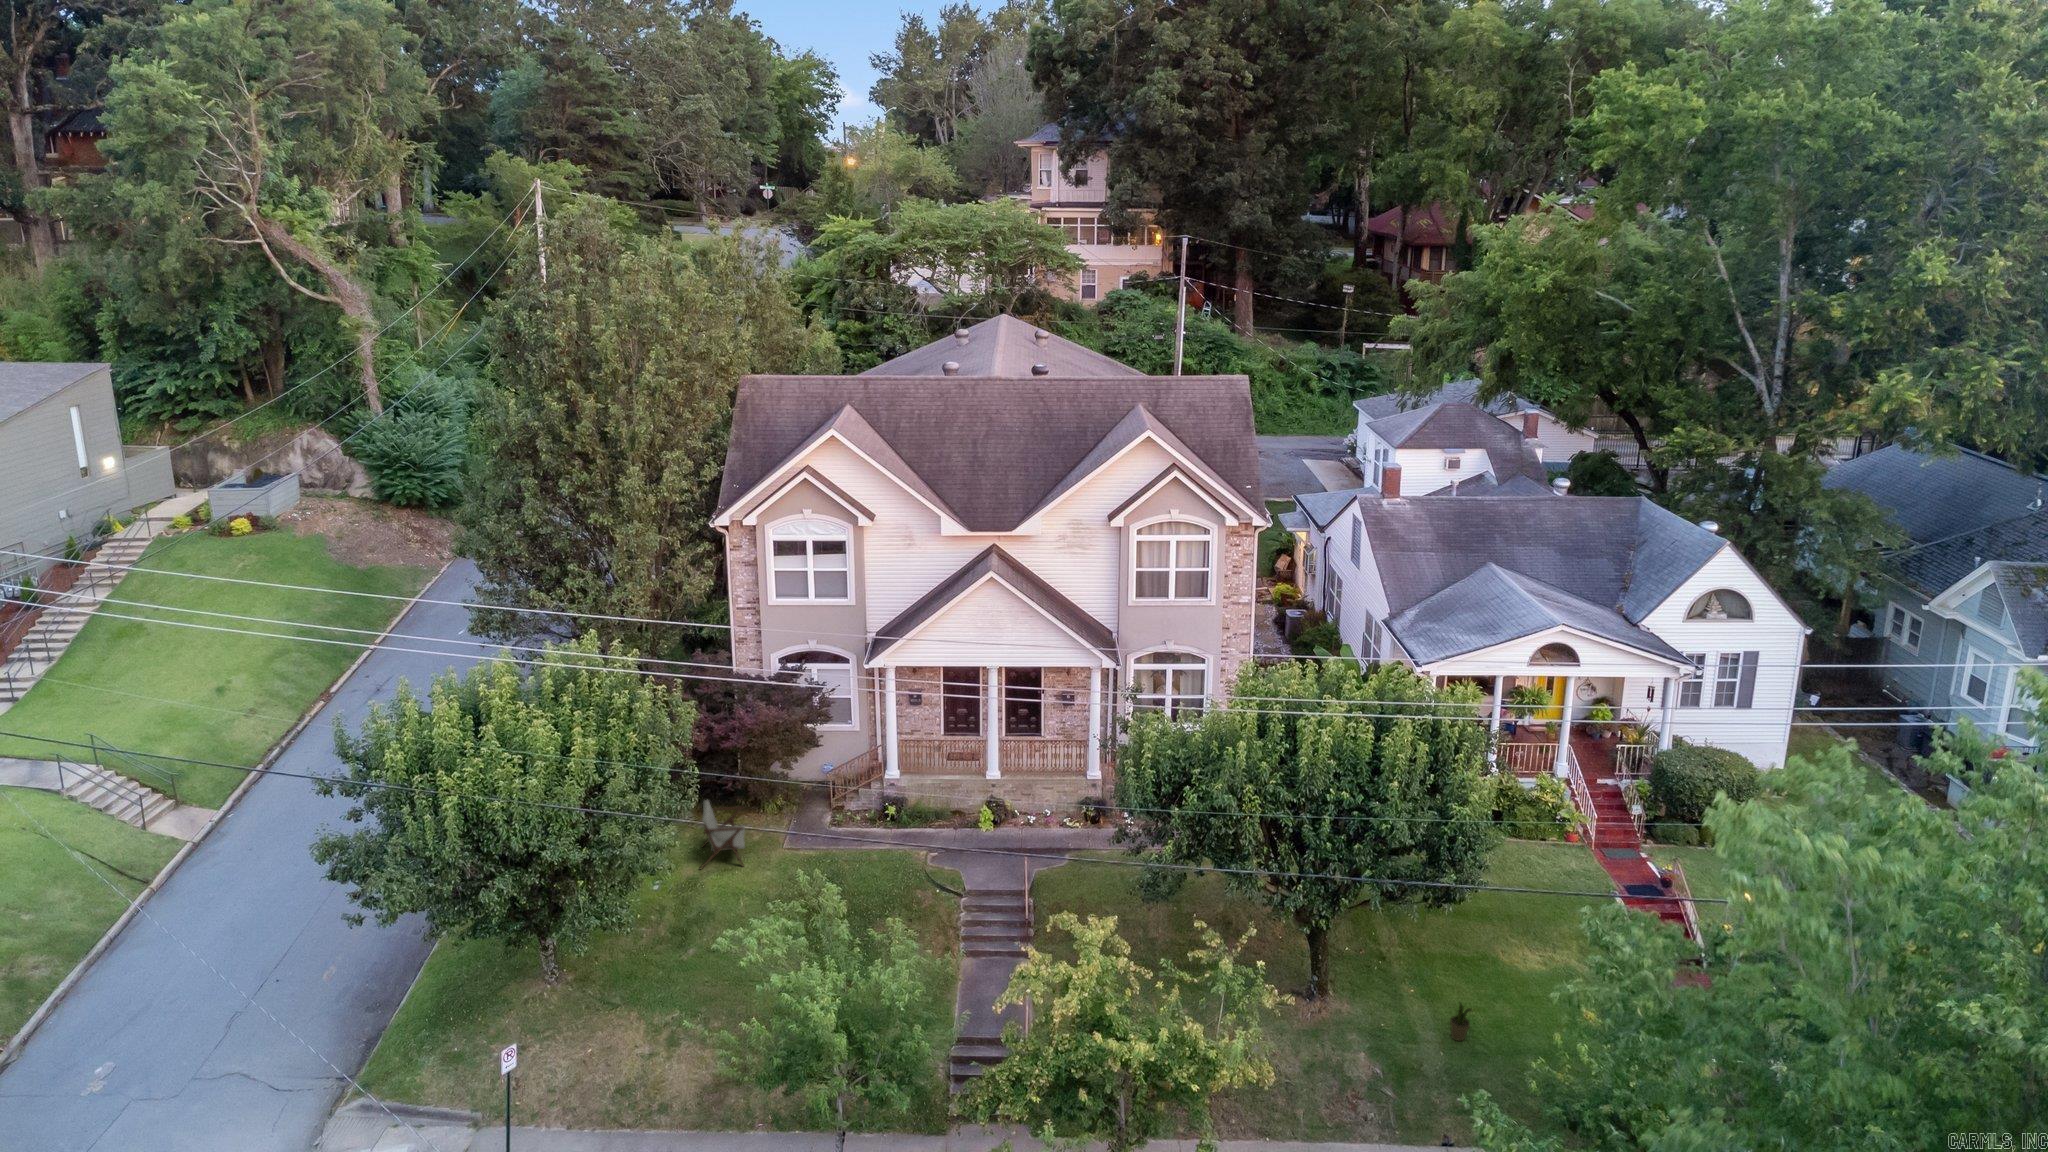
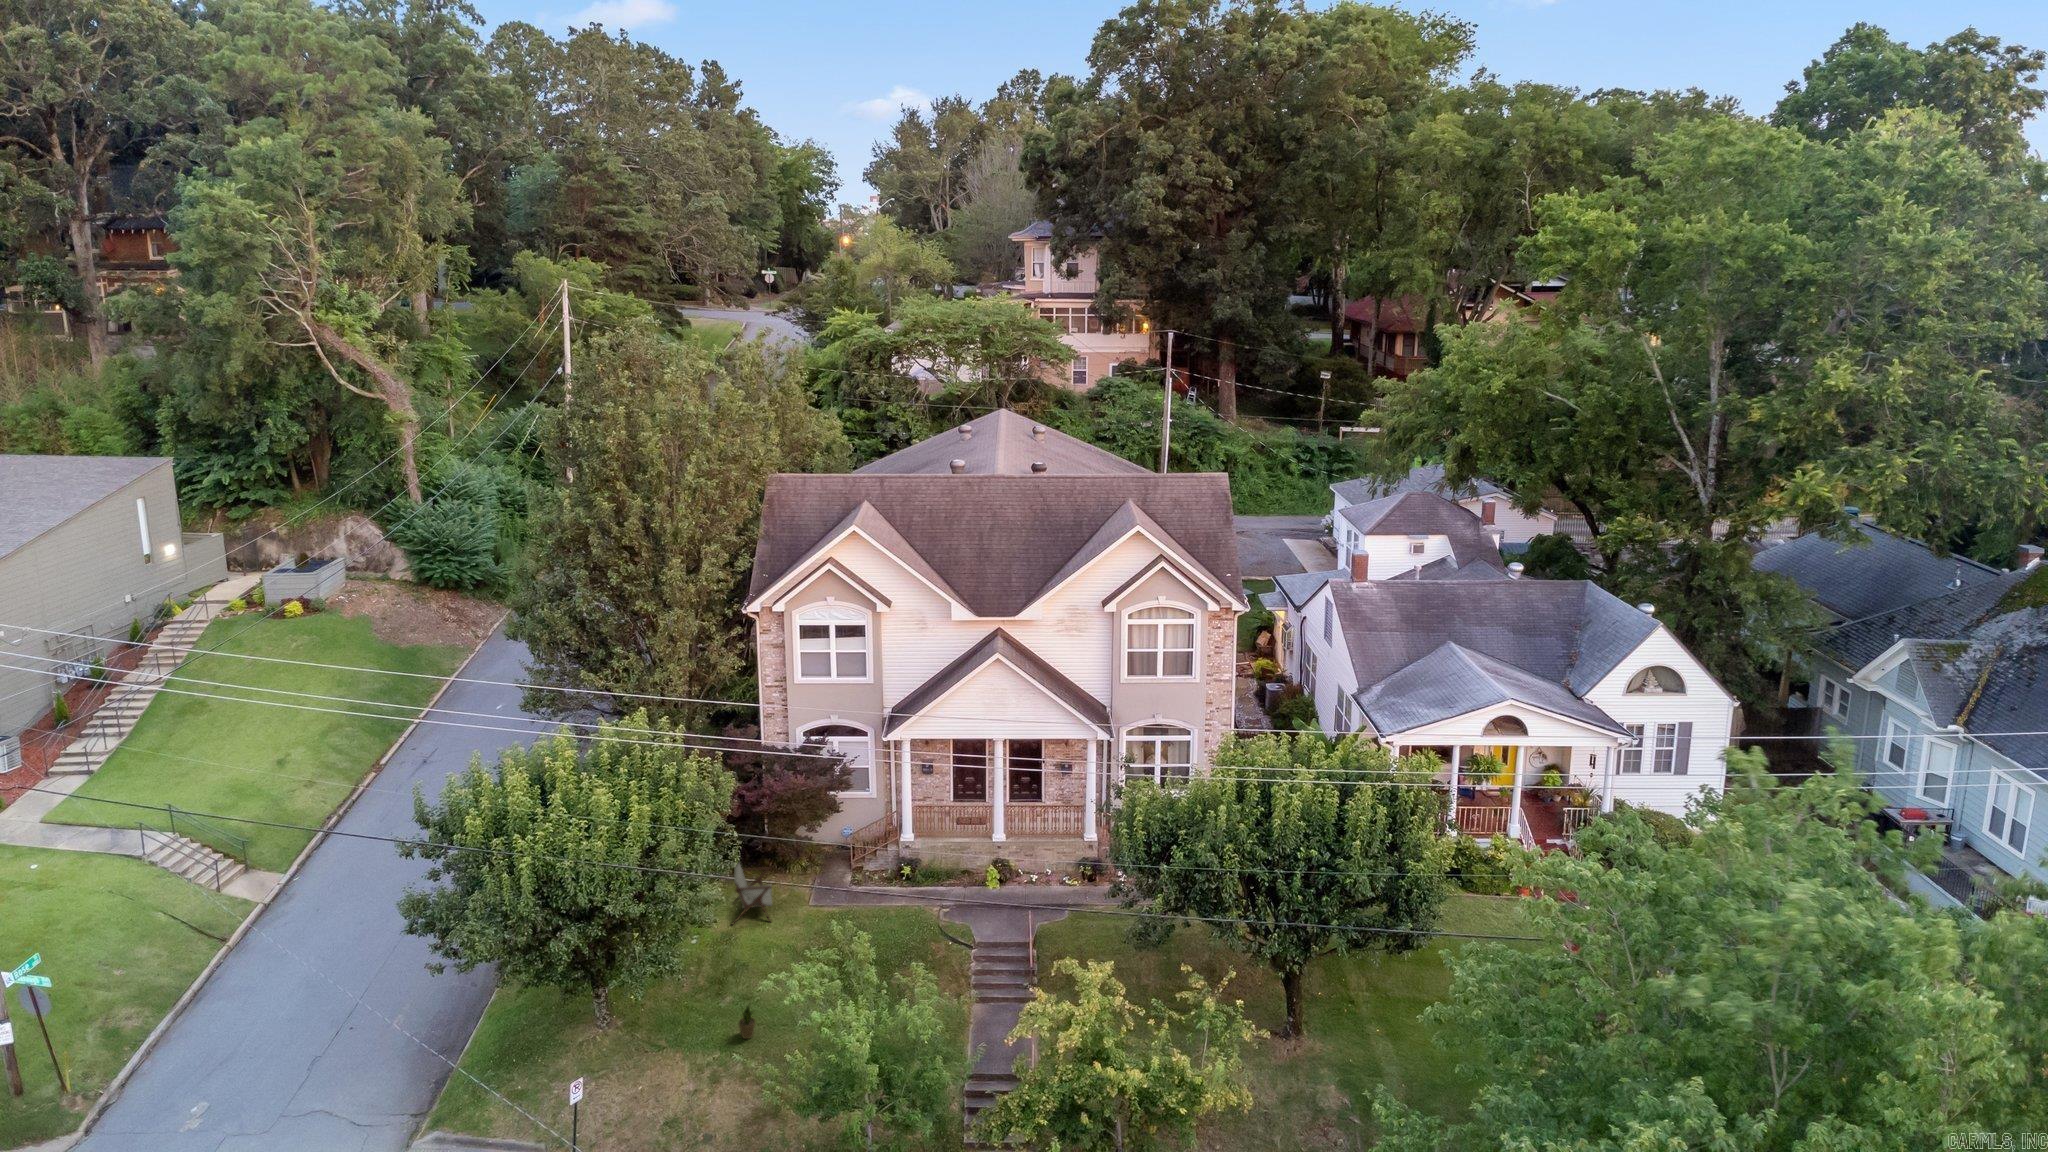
potted plant: present [1450,1002,1472,1041] -> present [739,1005,755,1039]

